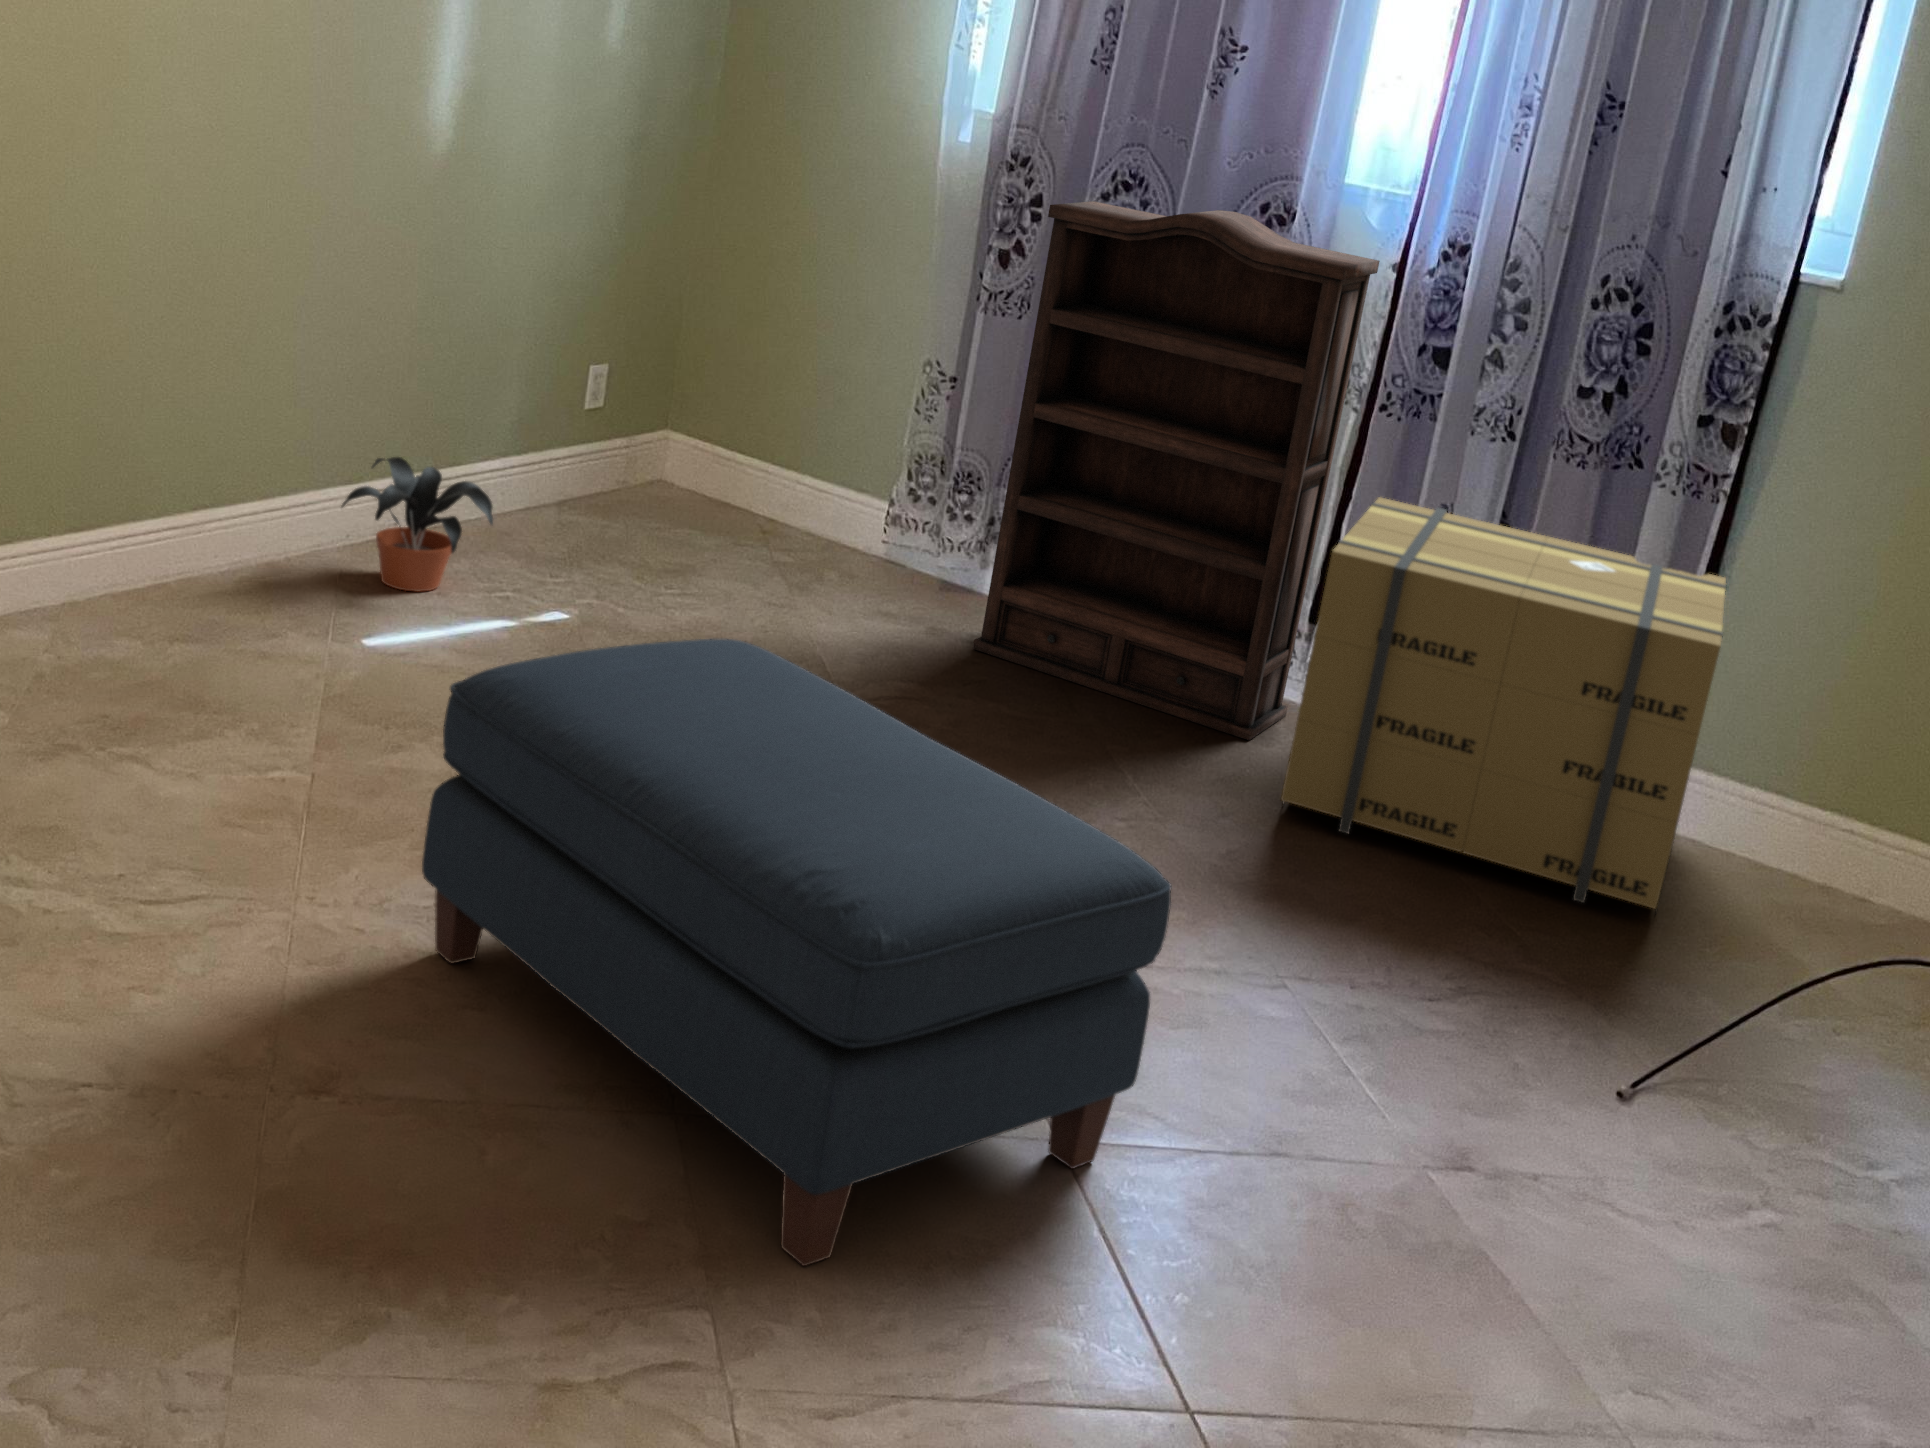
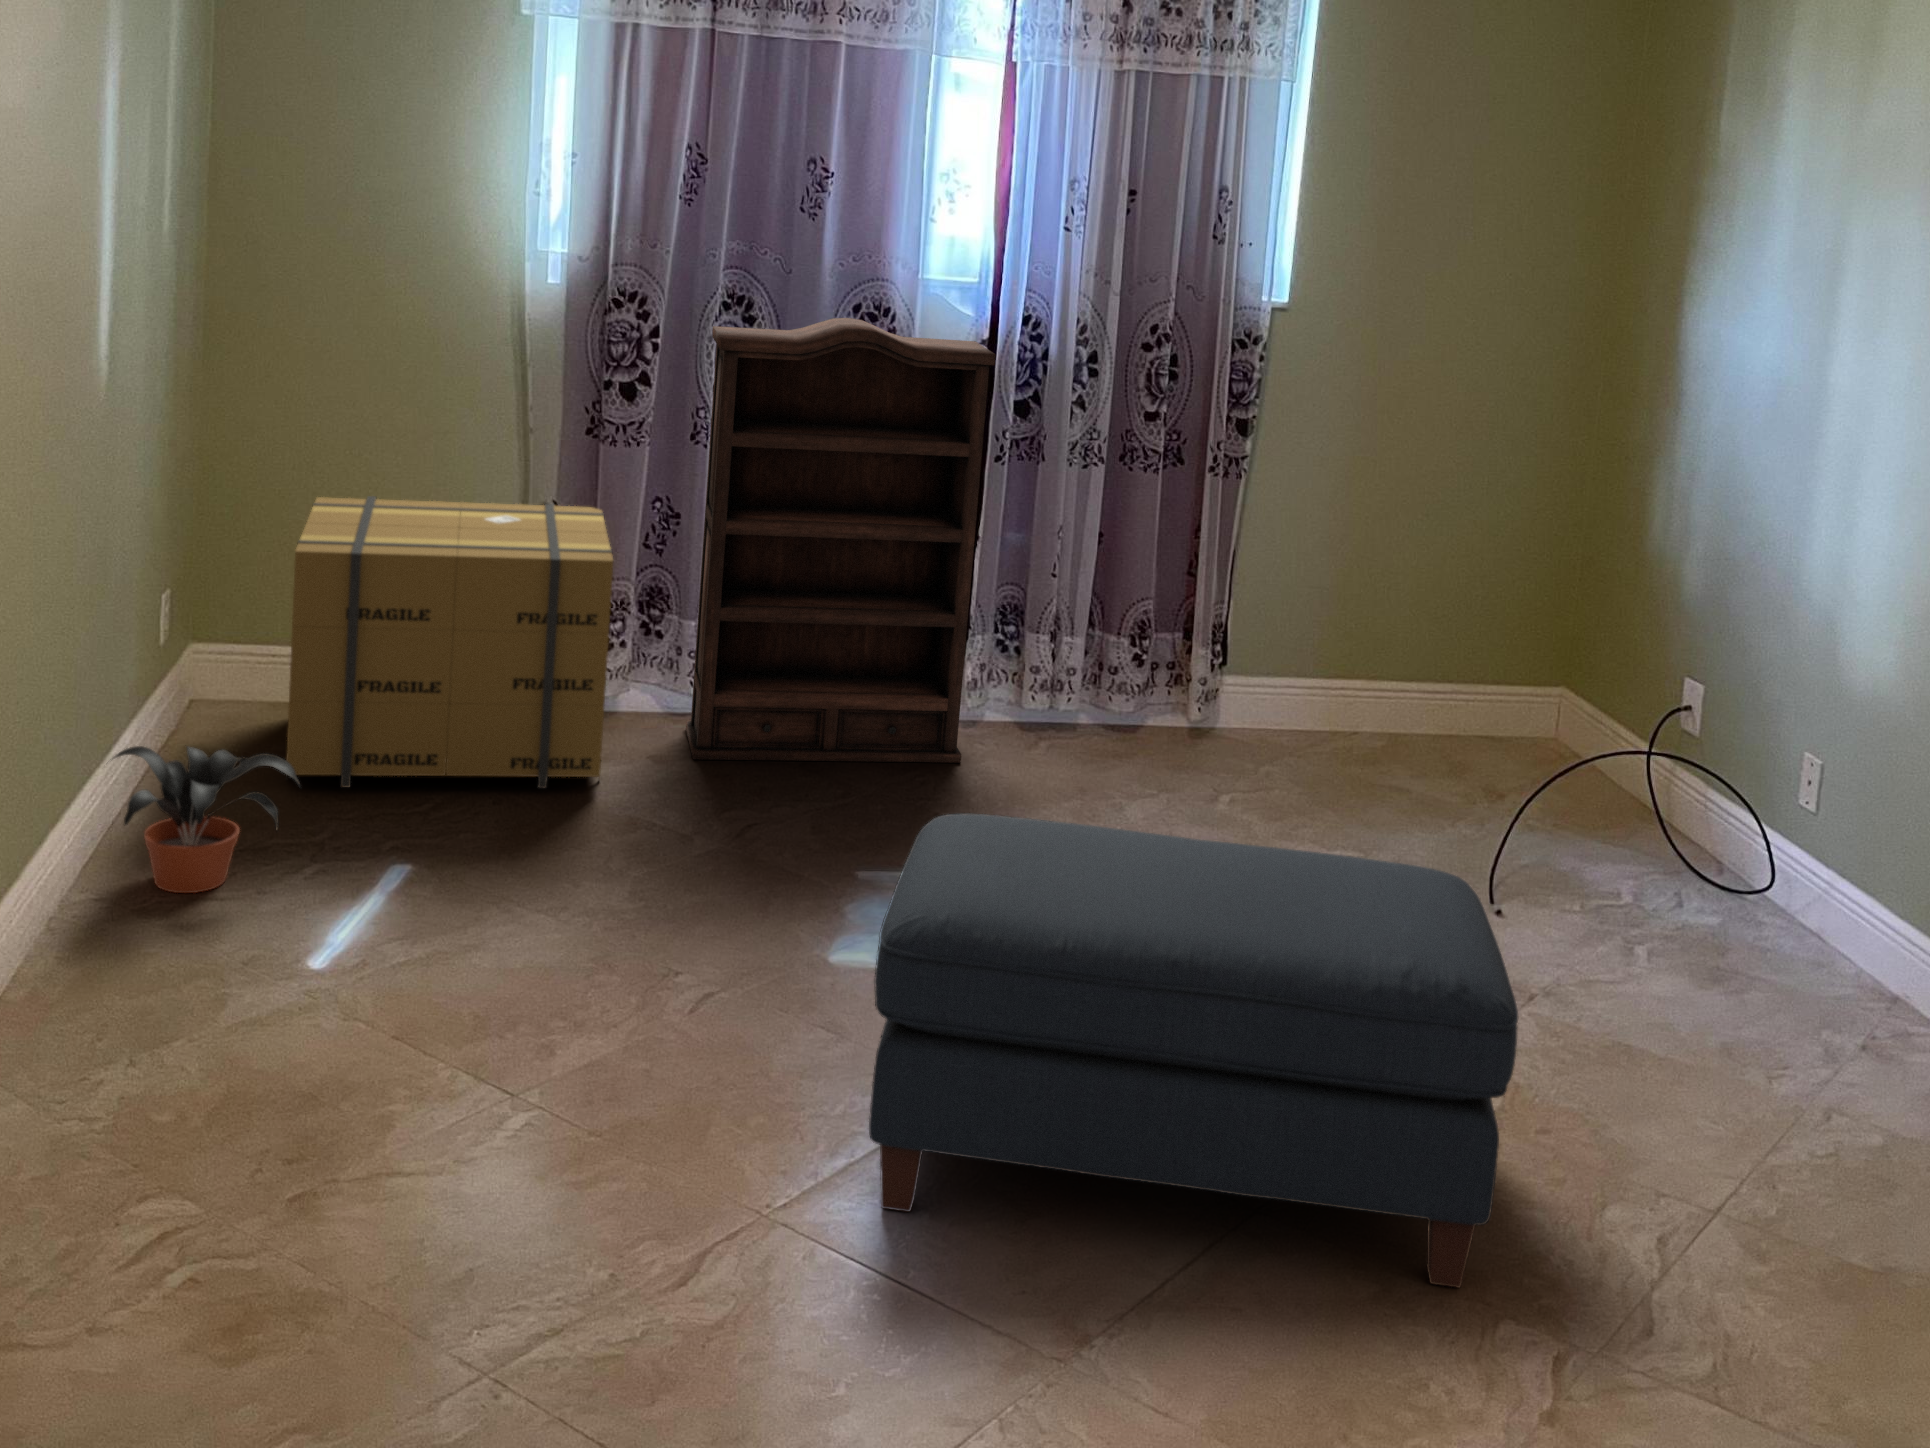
cardboard box: present [1281,498,1726,909] -> present [286,496,613,788]

